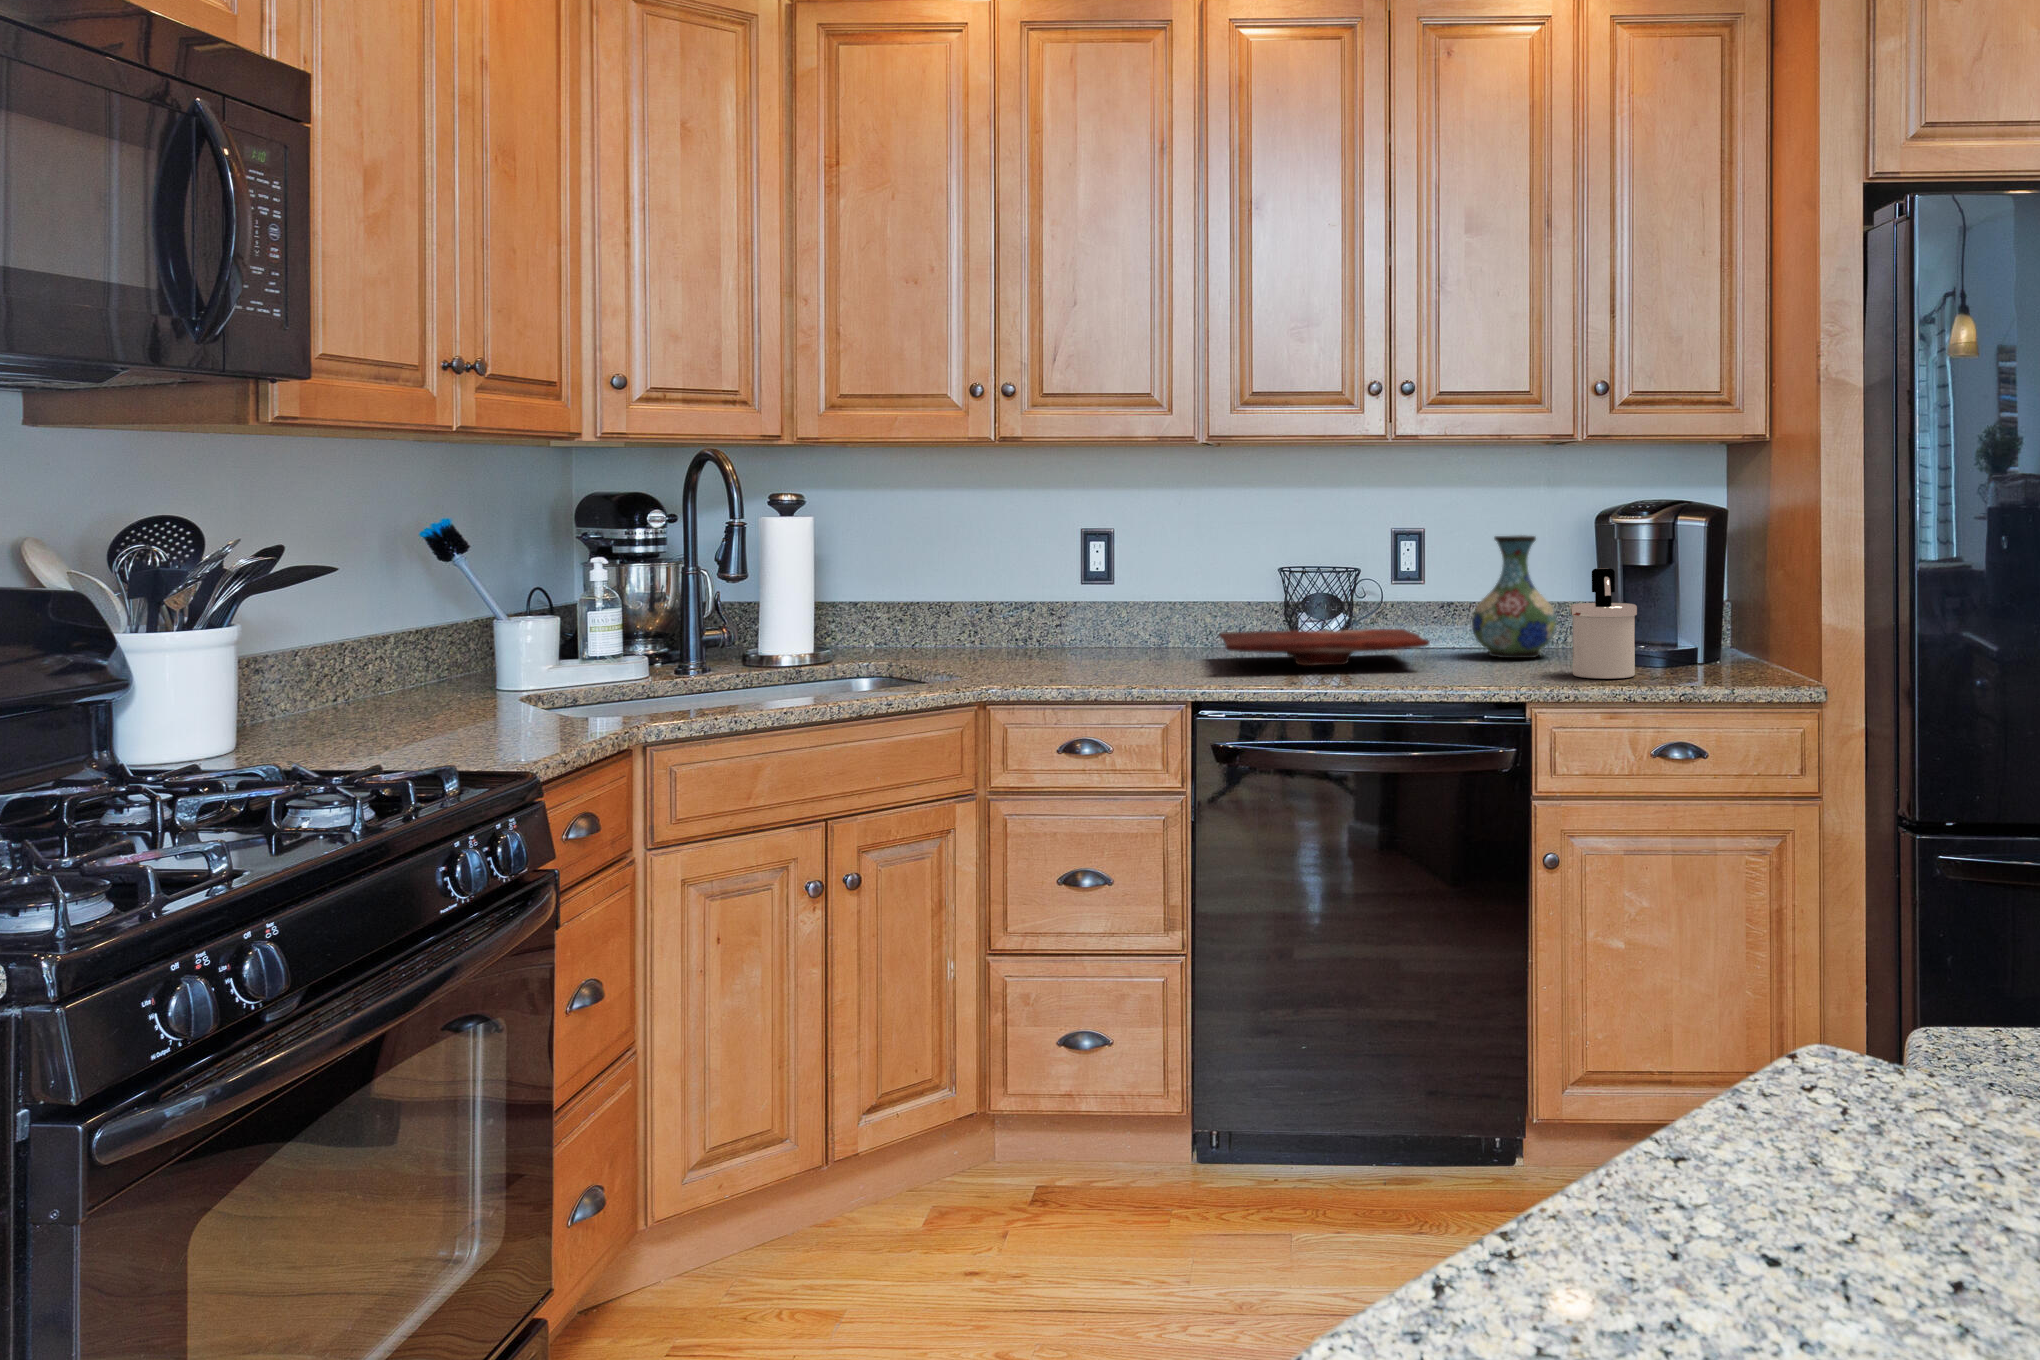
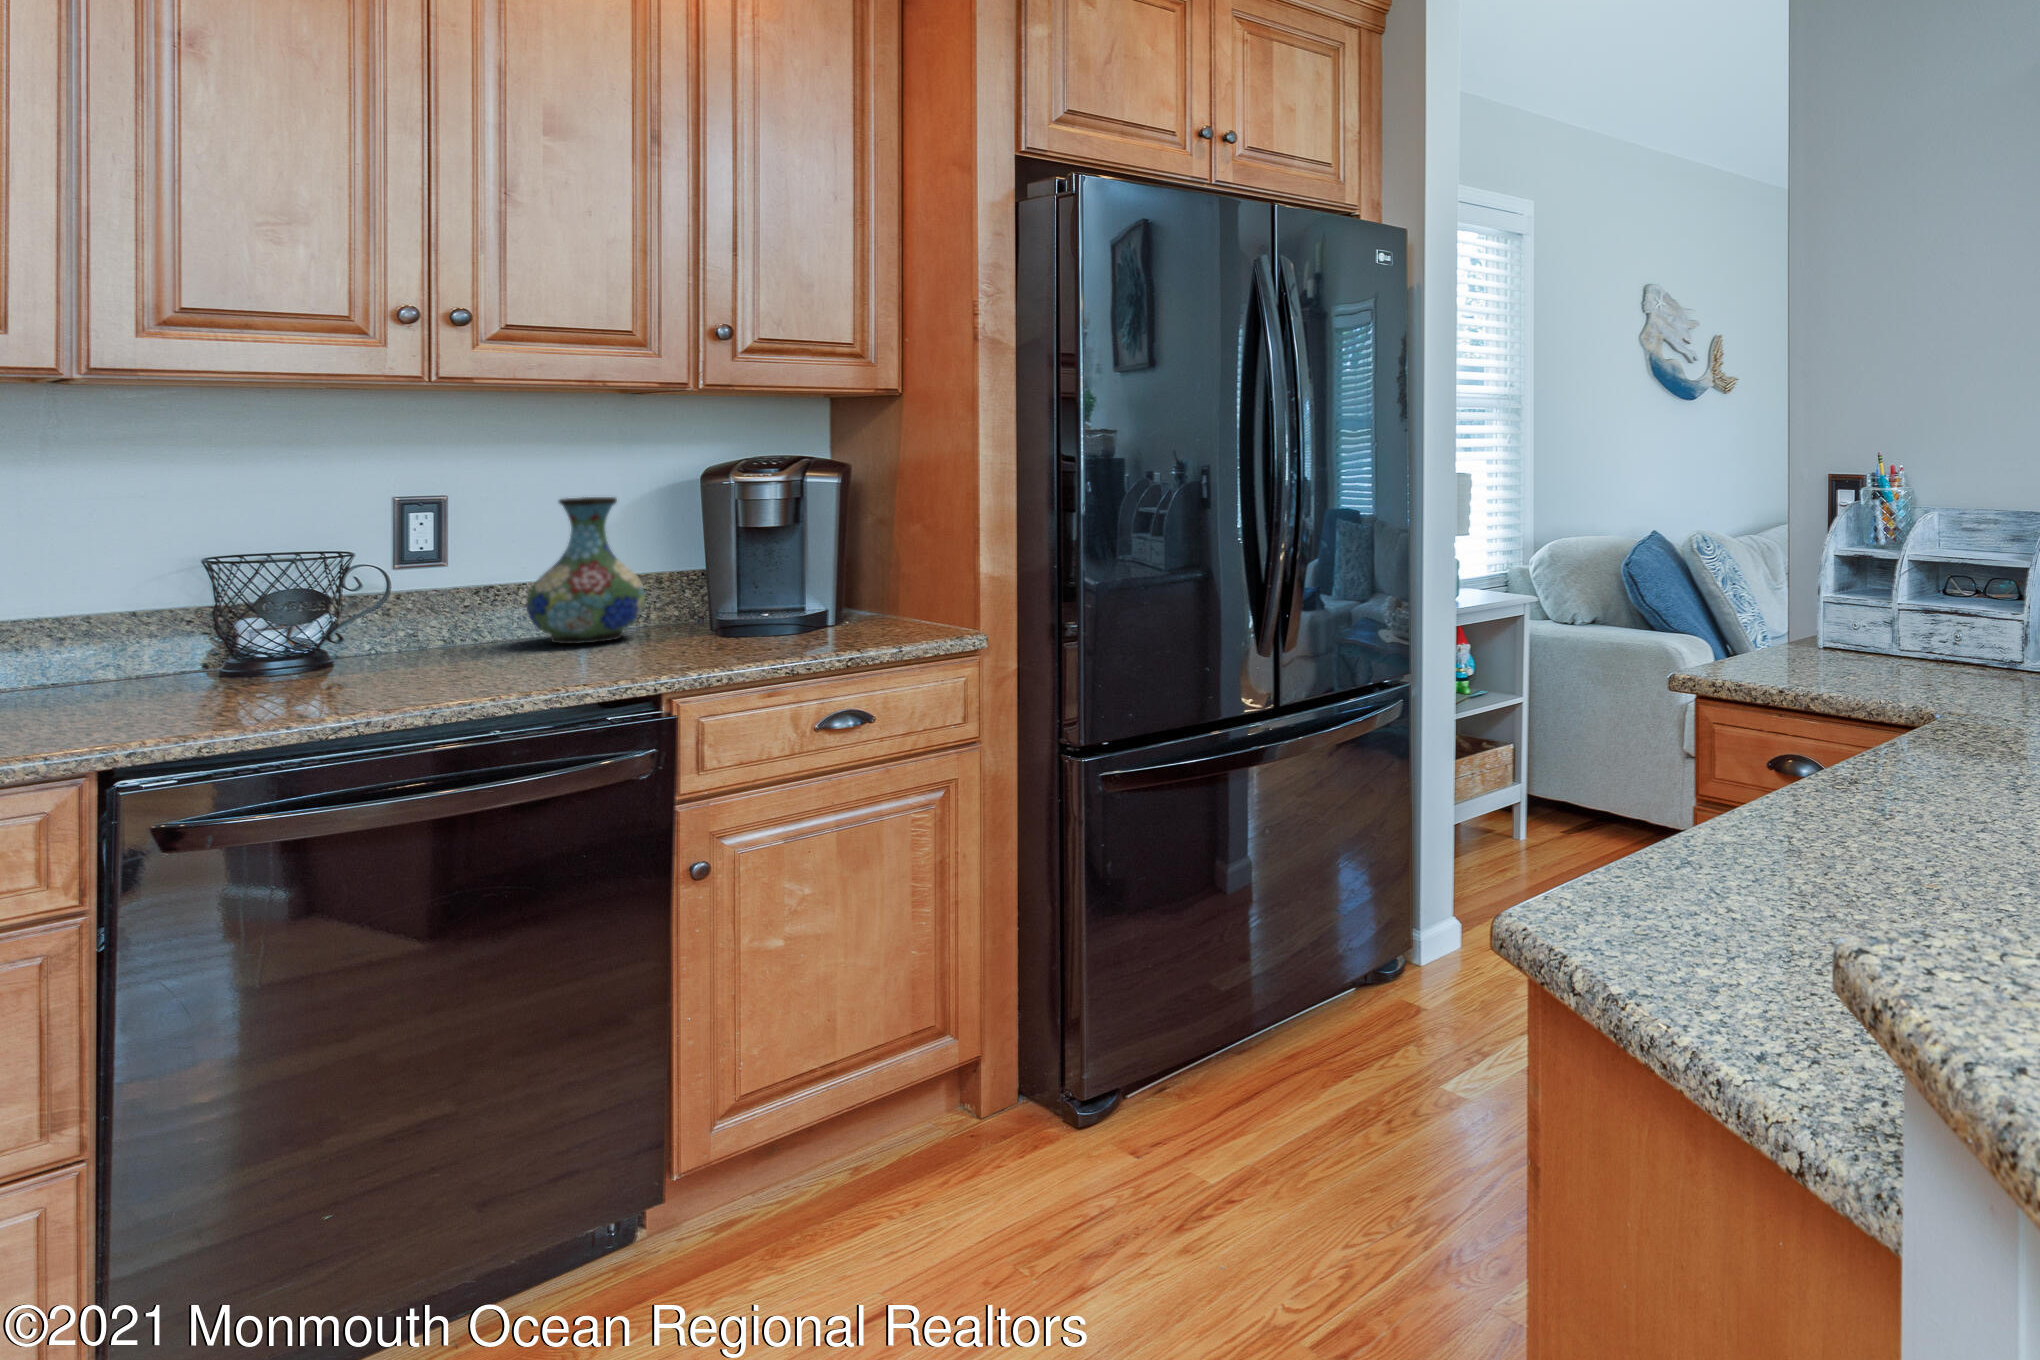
soap dispenser: present [1570,568,1637,679] -> none [693,532,776,656]
cutting board: present [1219,629,1430,666] -> none [94,621,495,686]

